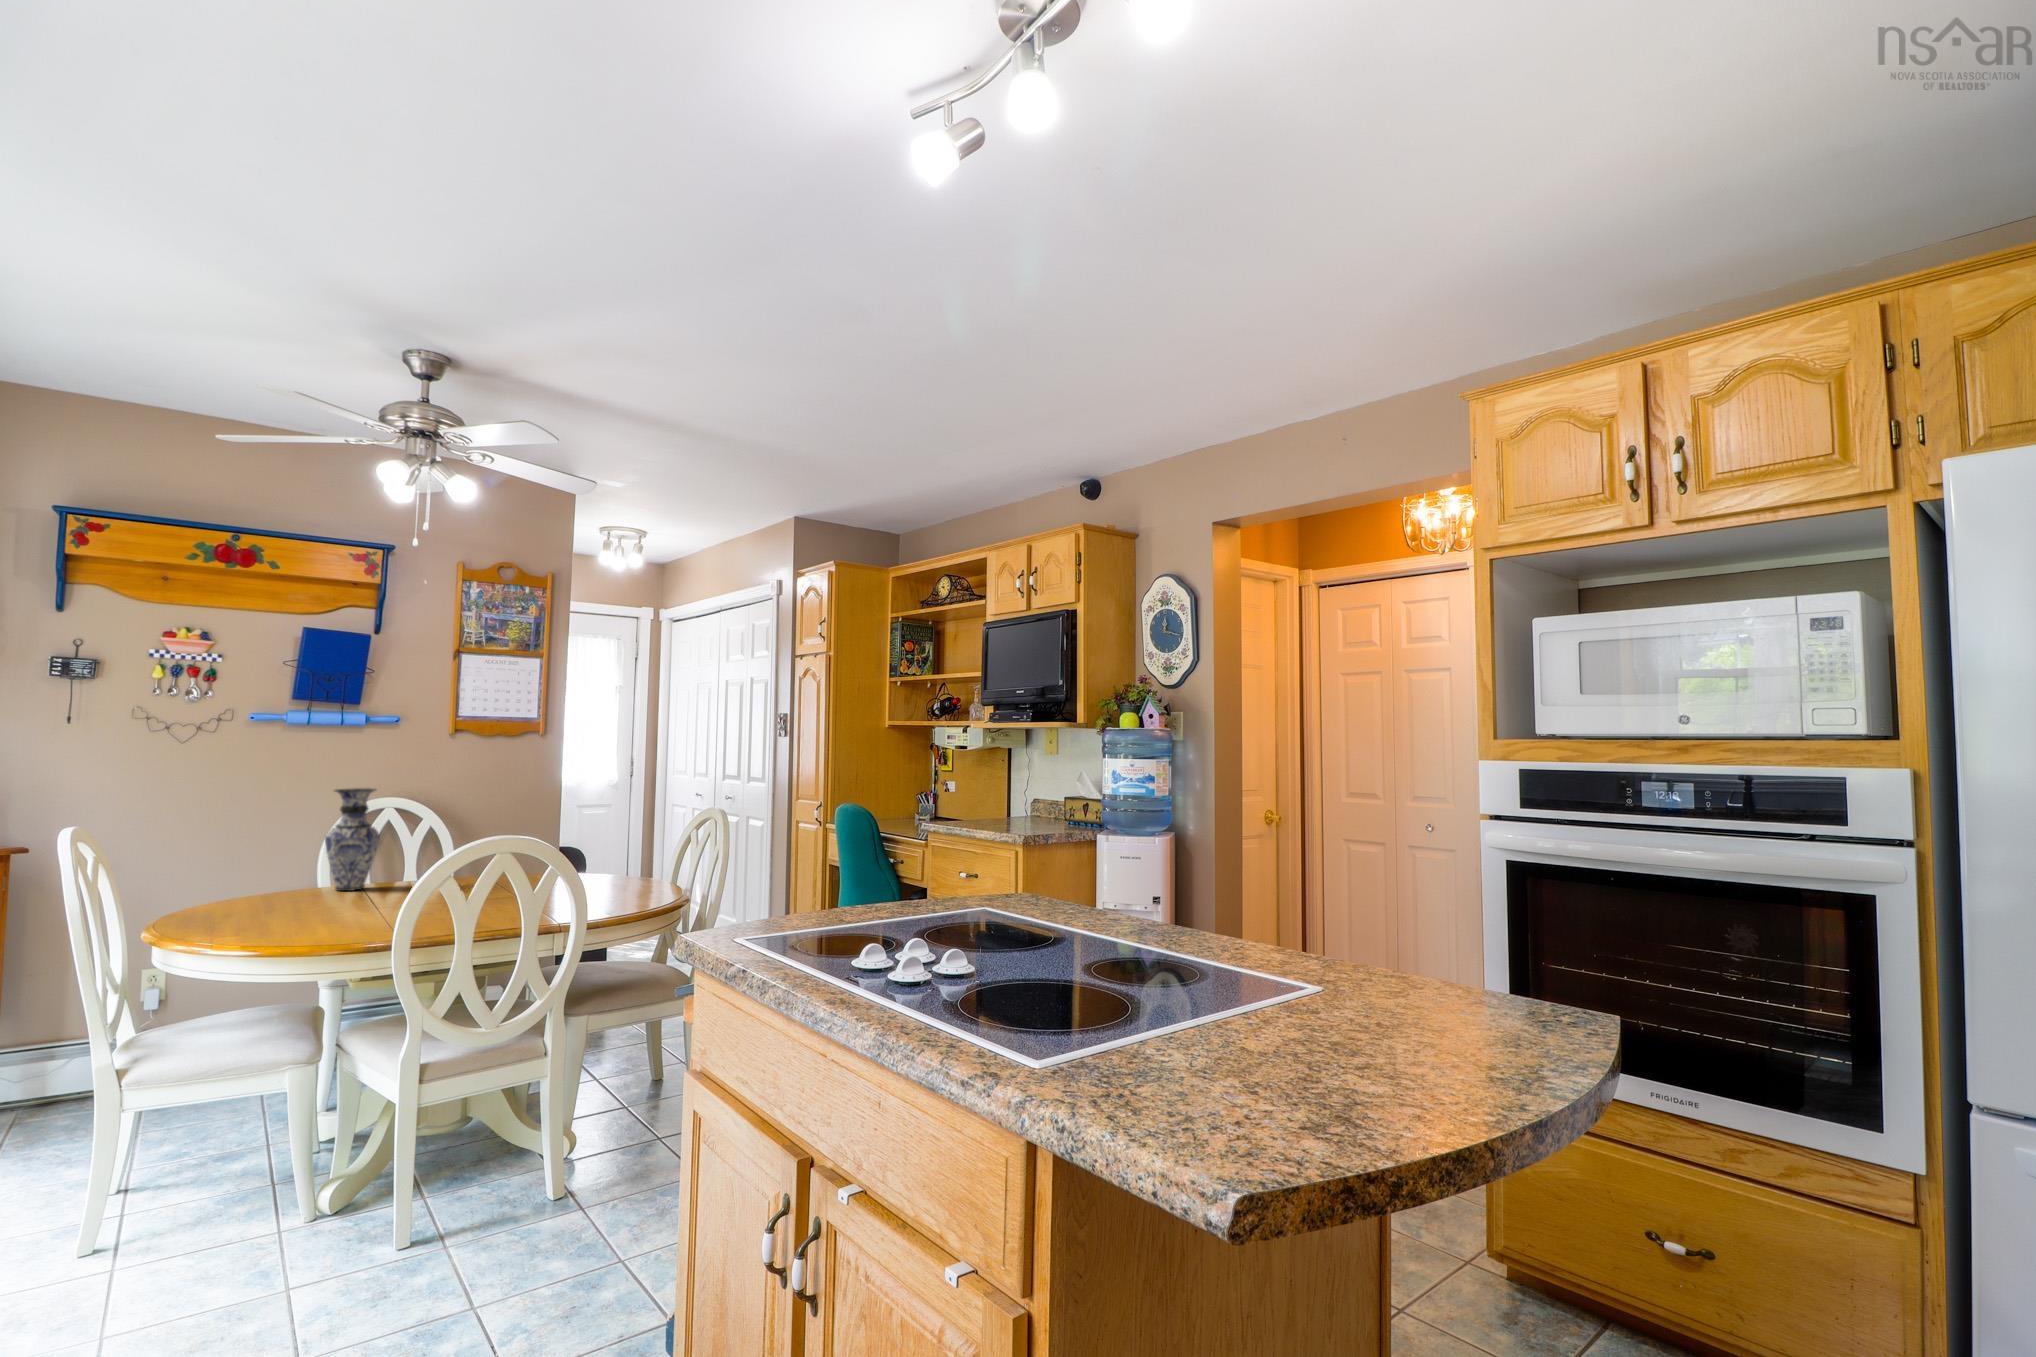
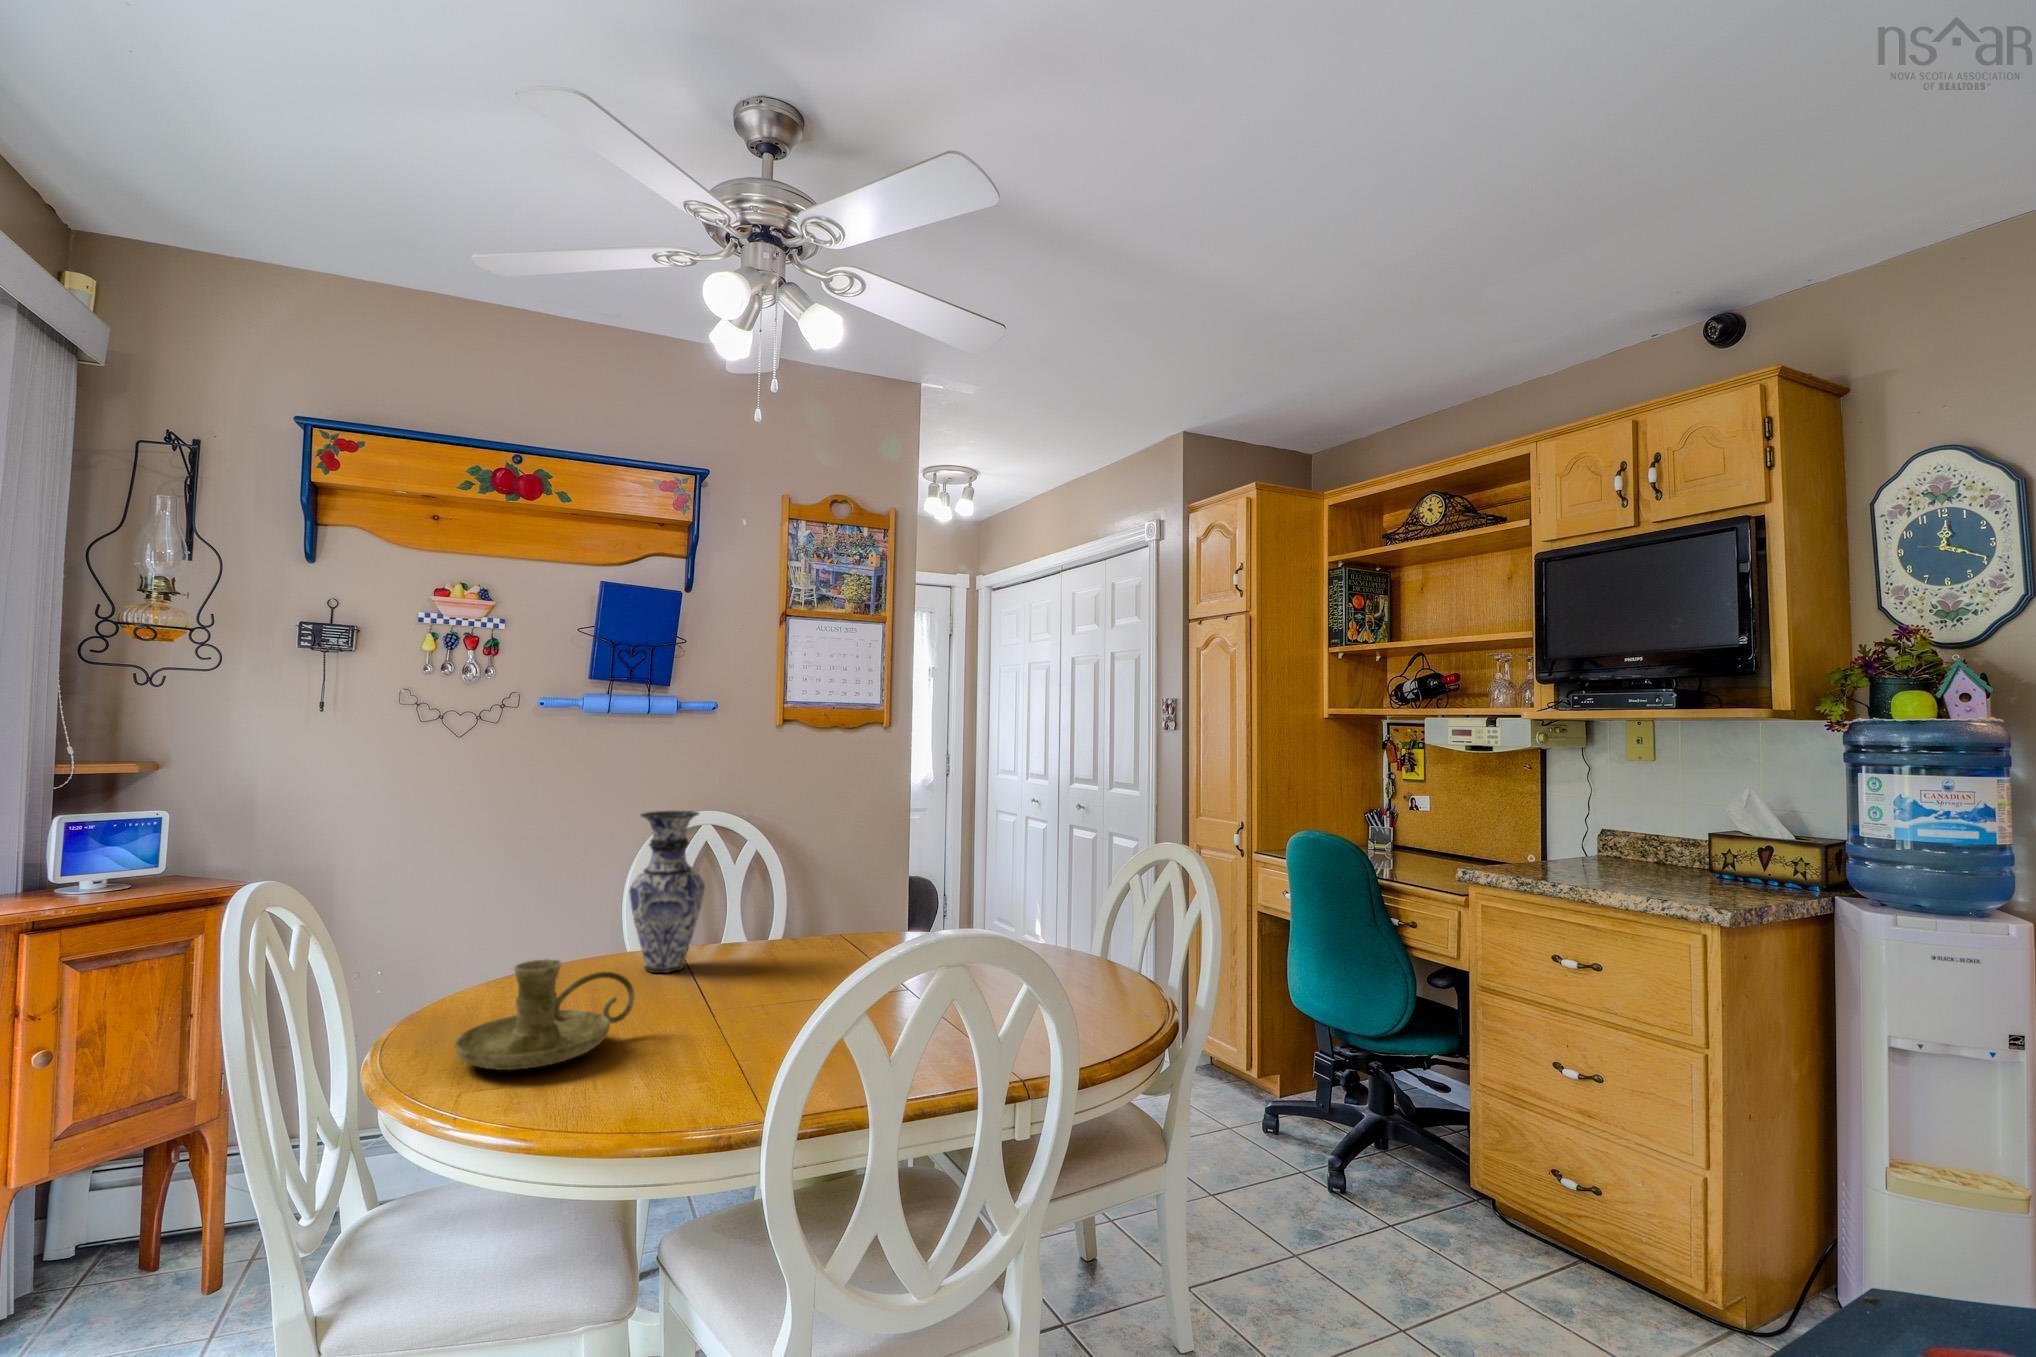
candle holder: none [215,864,328,919] -> present [455,959,635,1070]

